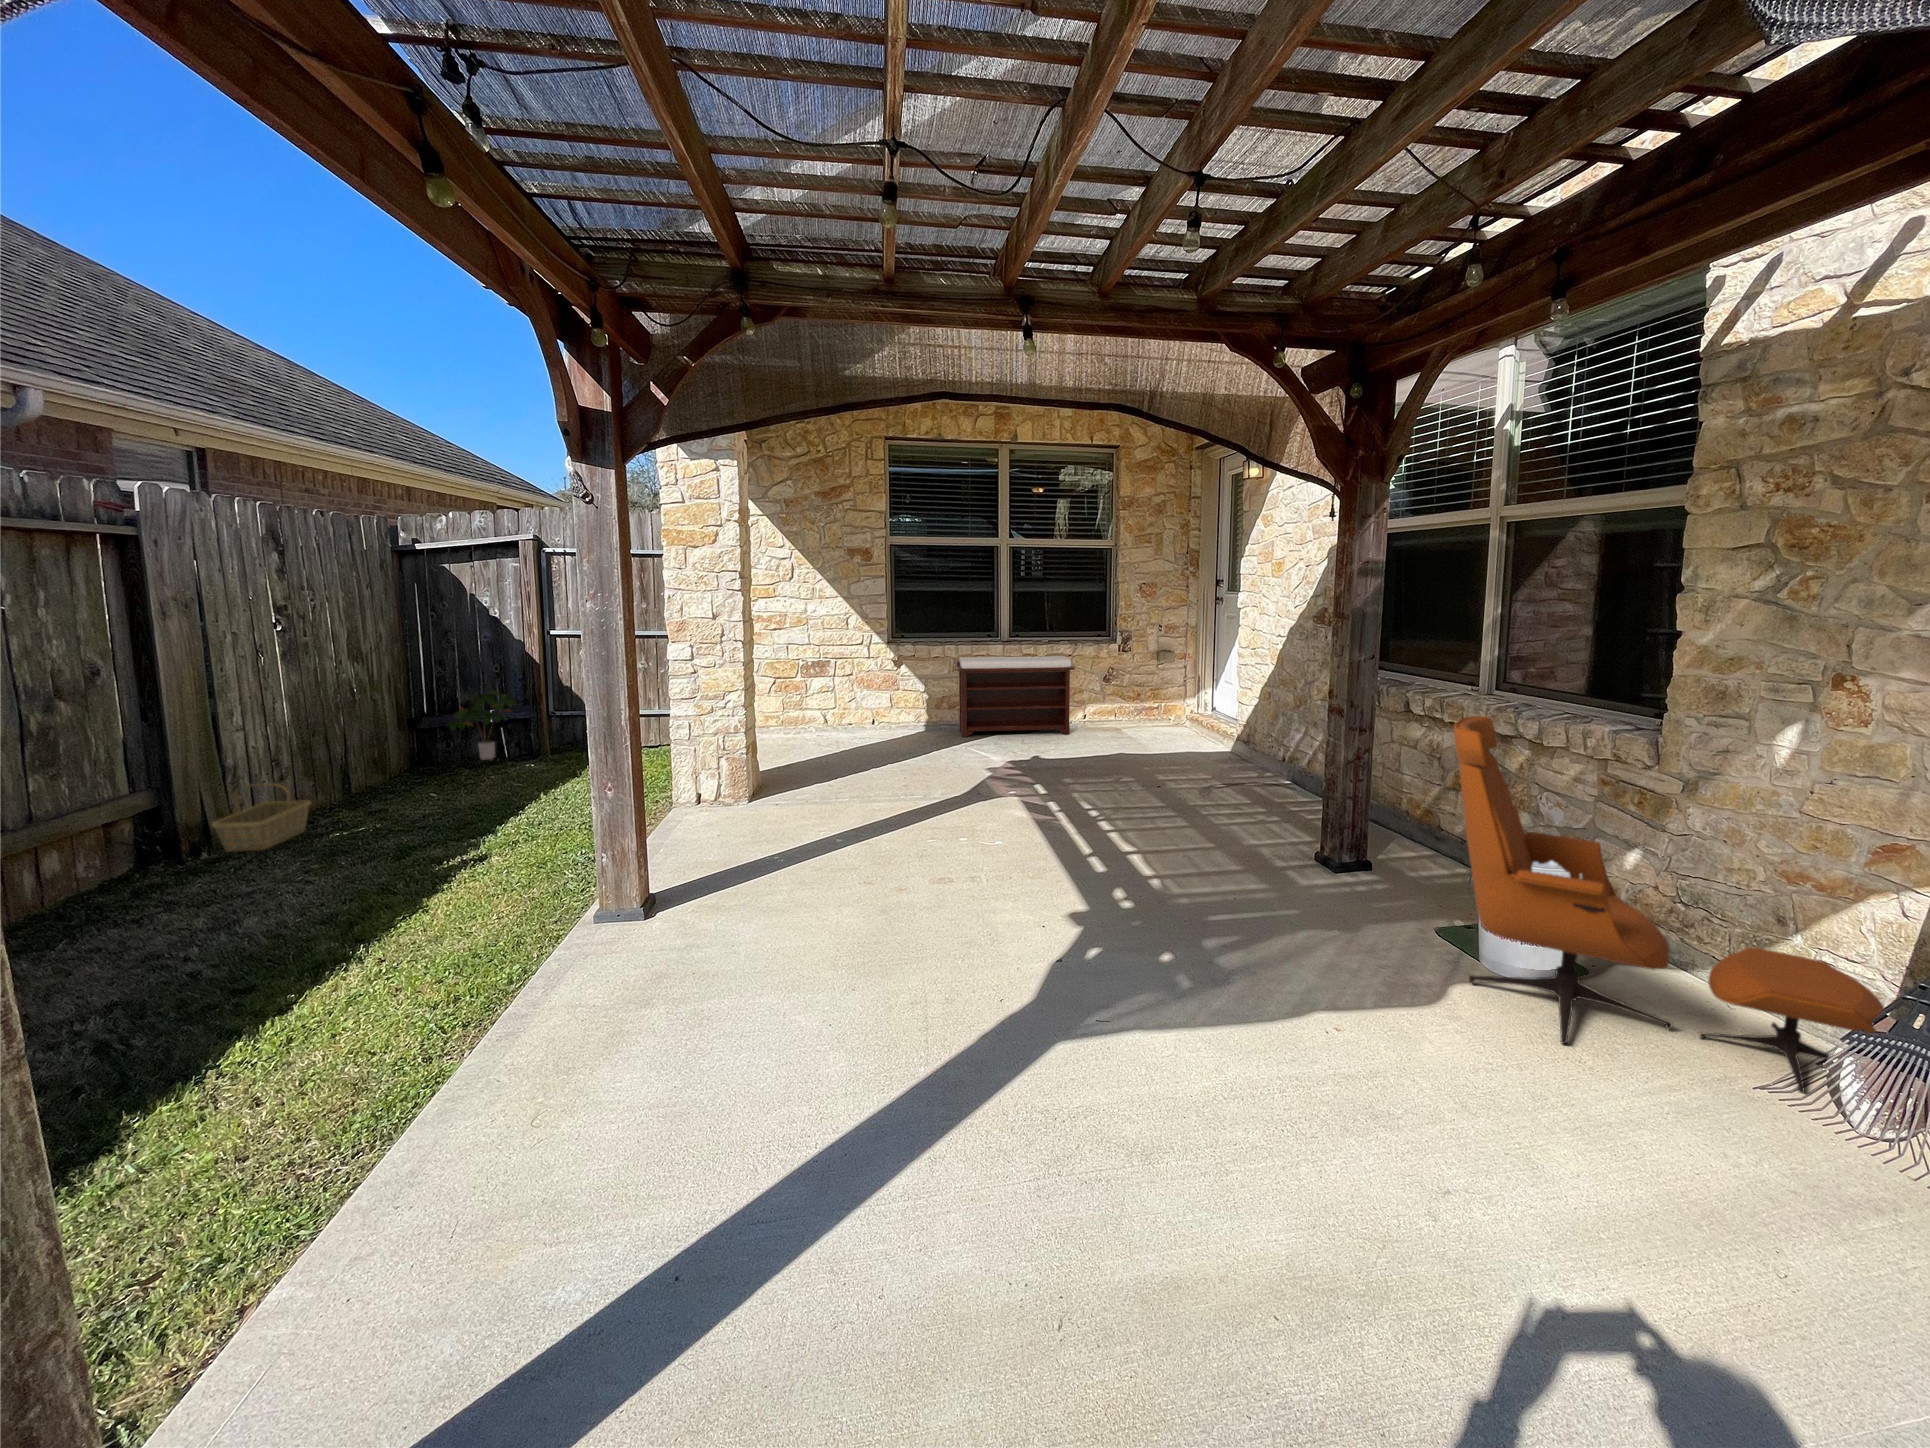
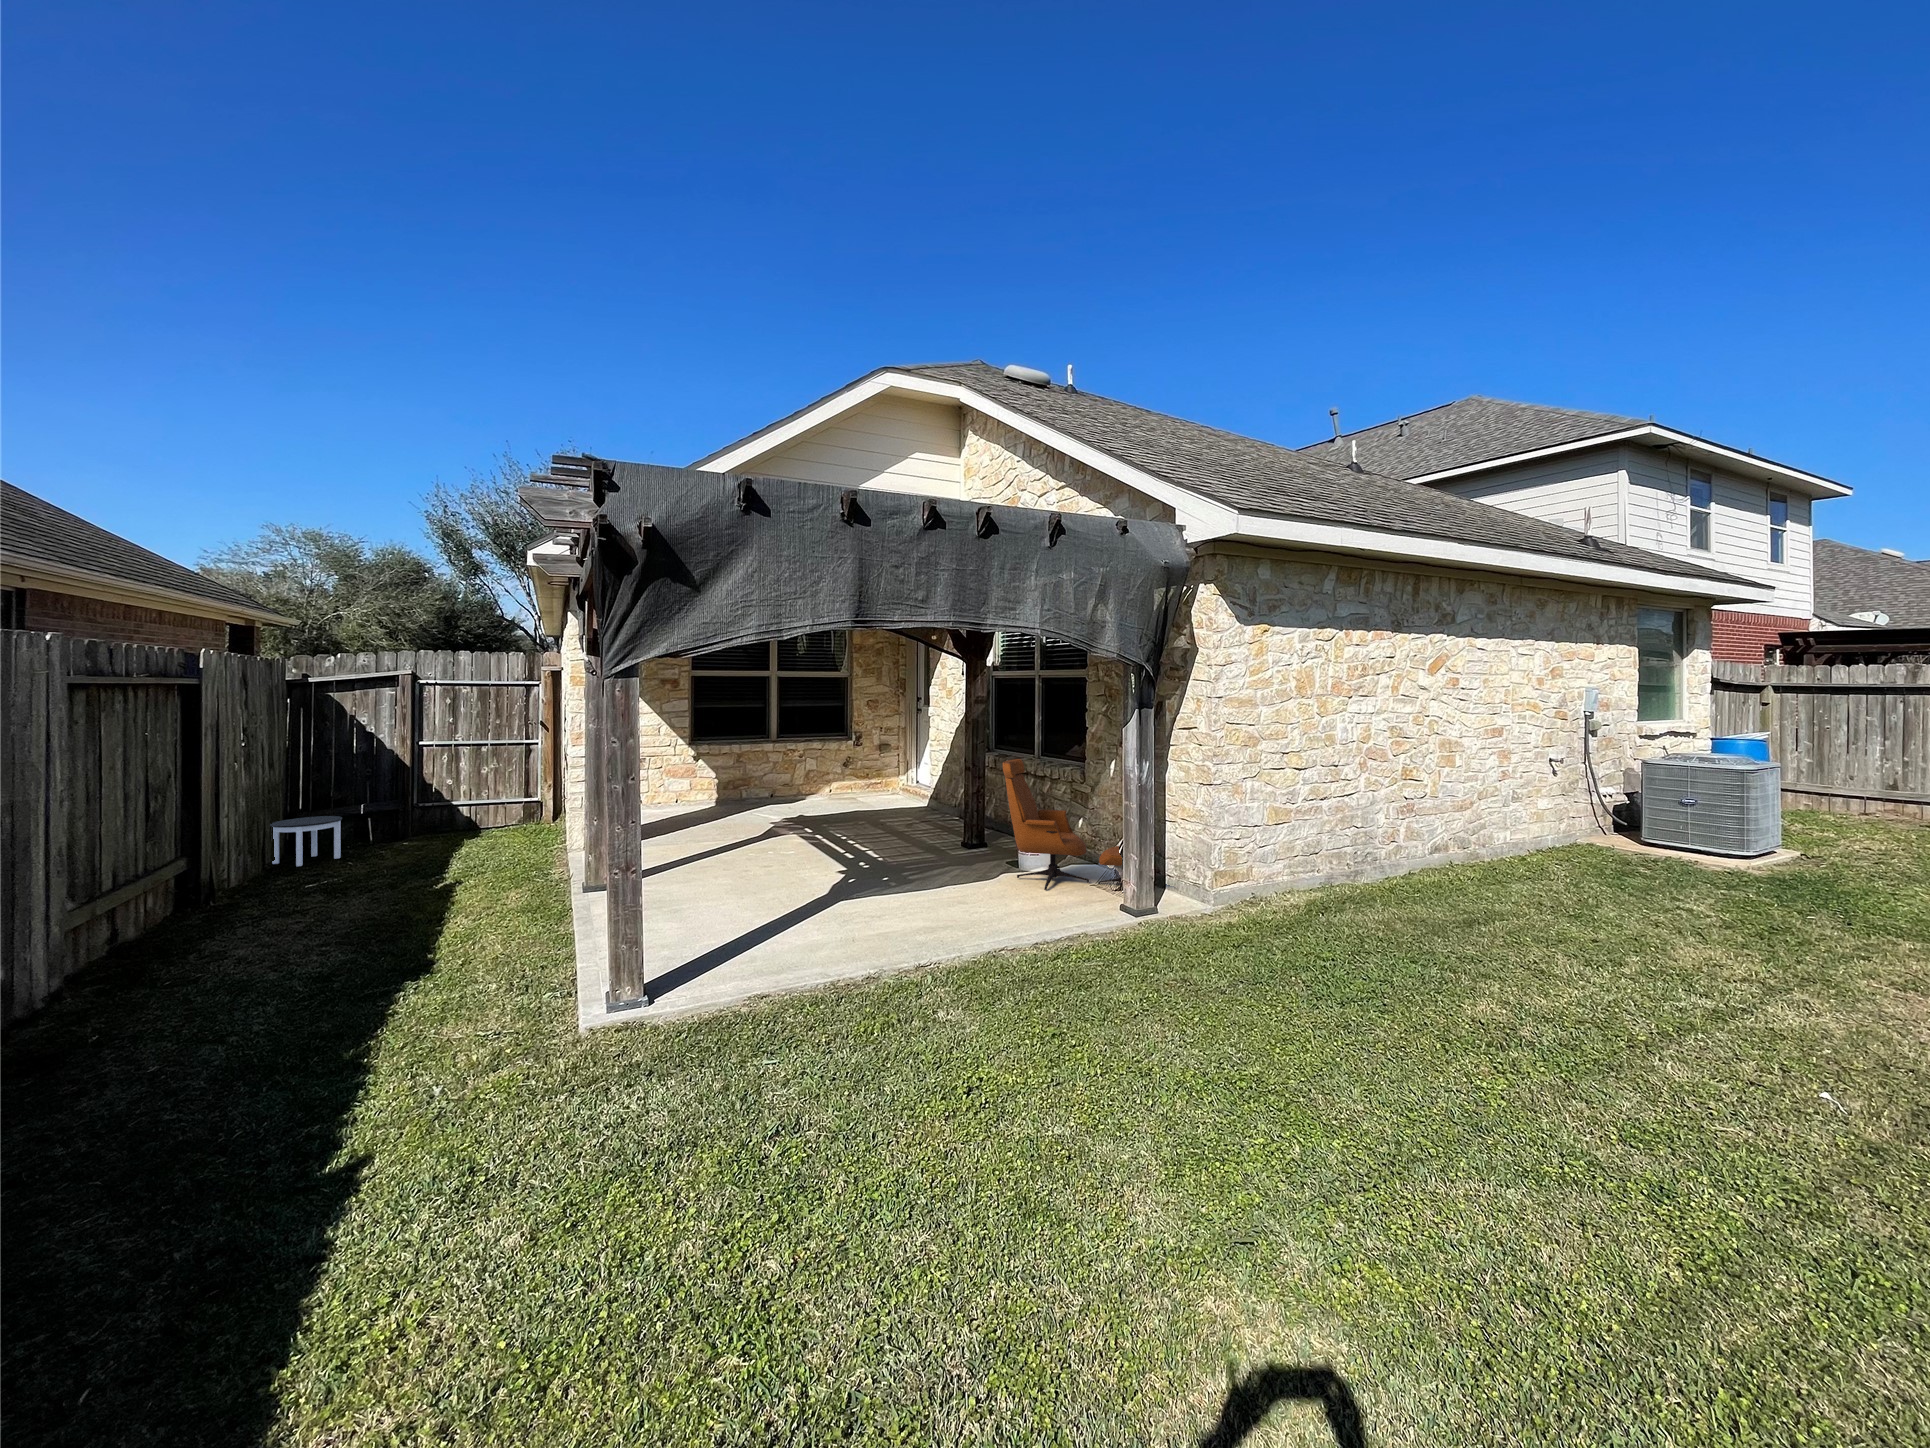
bench: present [956,656,1075,737] -> none [738,750,824,808]
potted plant: present [449,691,518,760] -> none [327,788,391,842]
round table: none [350,729,438,797] -> present [270,816,342,866]
basket: present [212,784,311,852] -> none [206,850,272,899]

